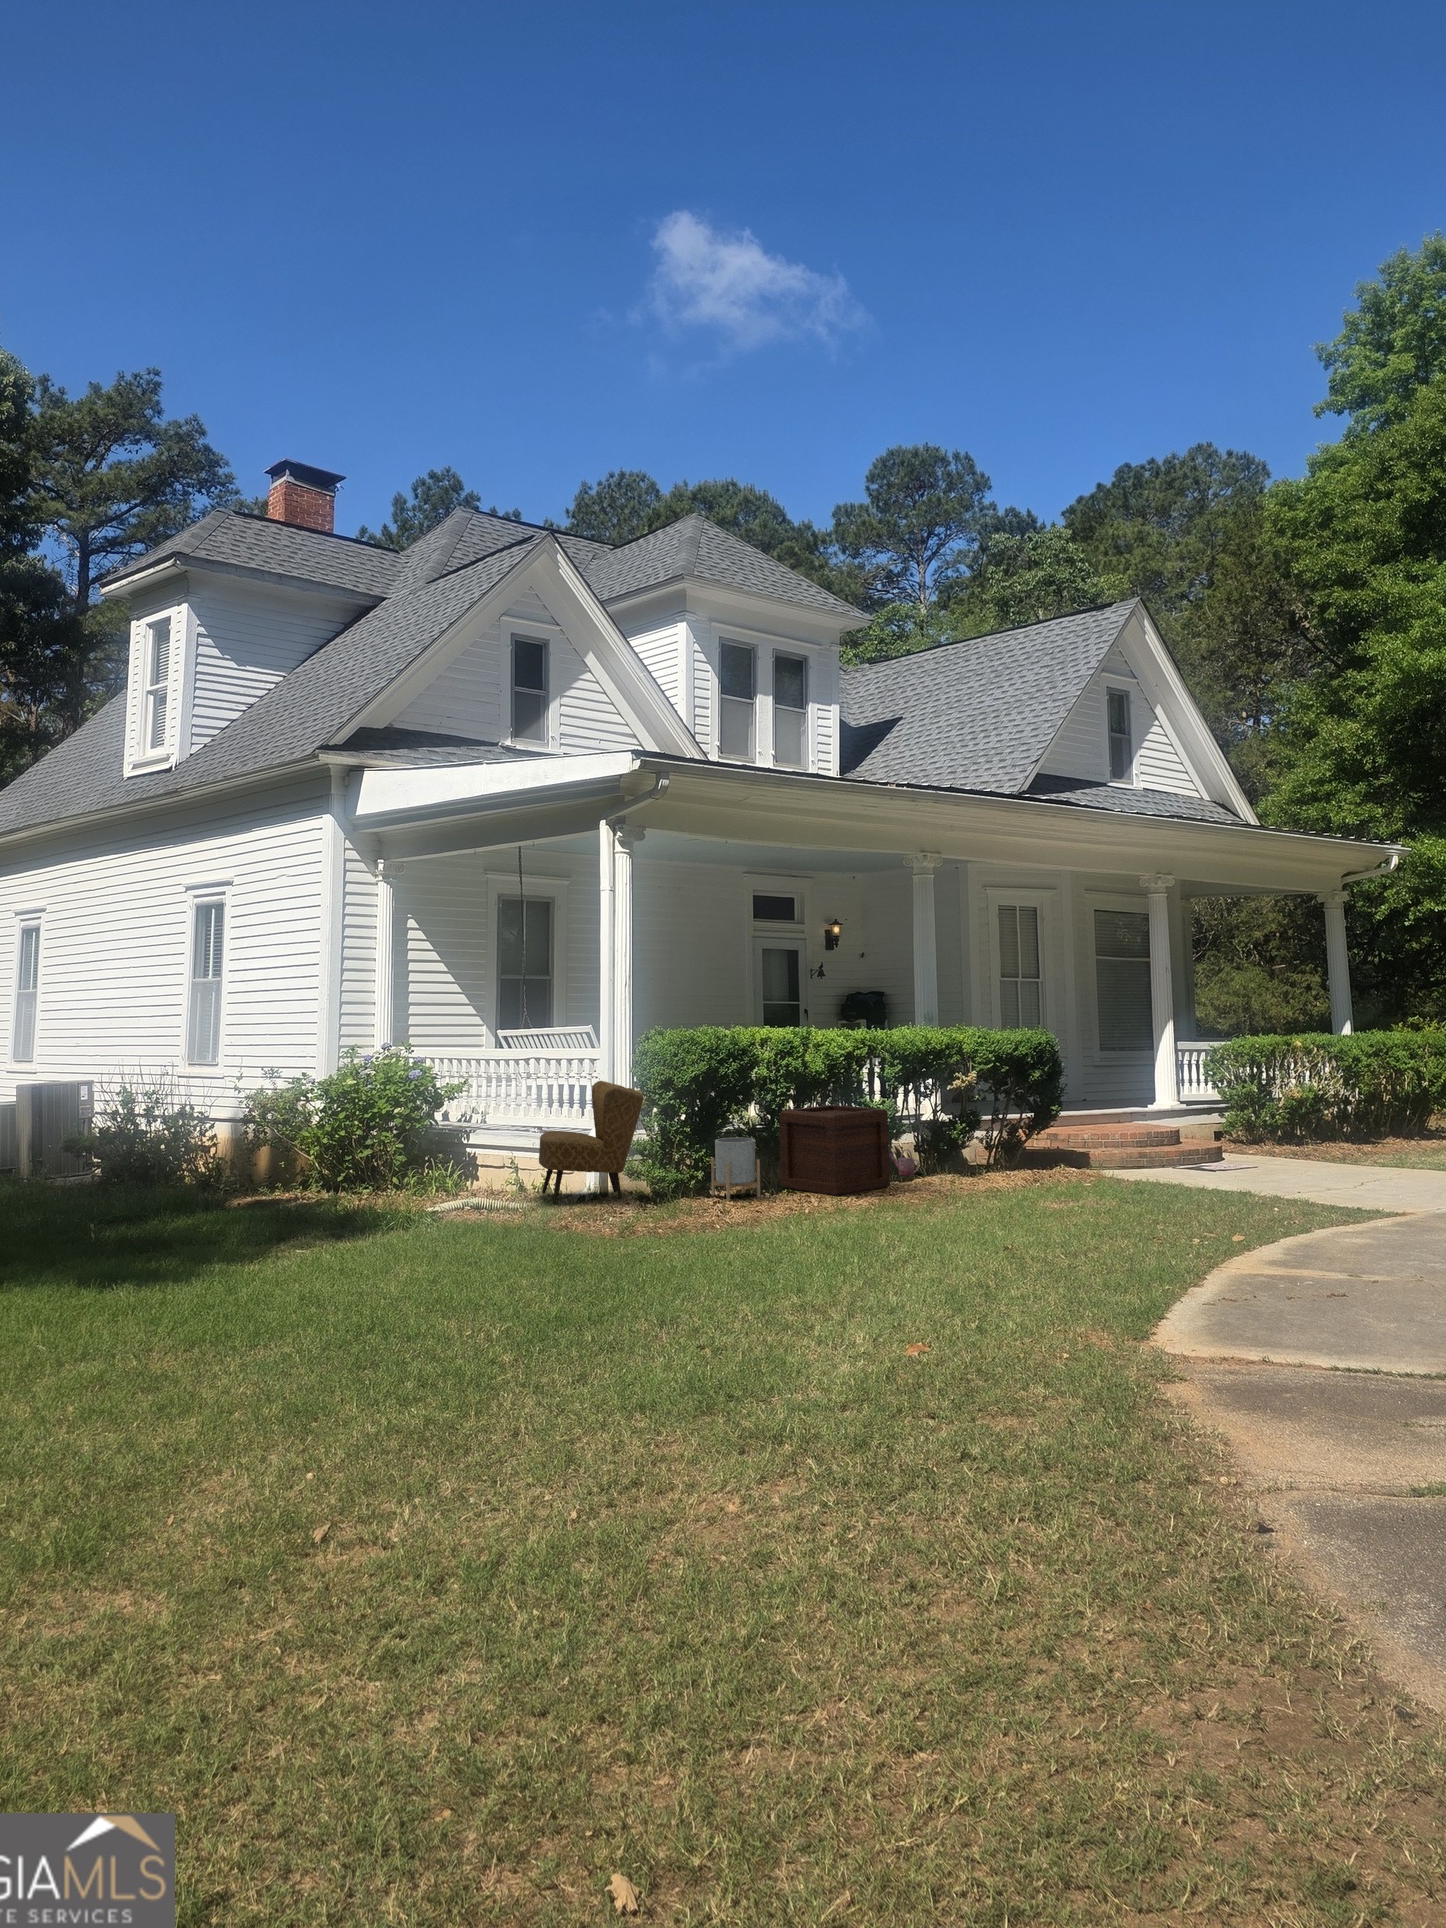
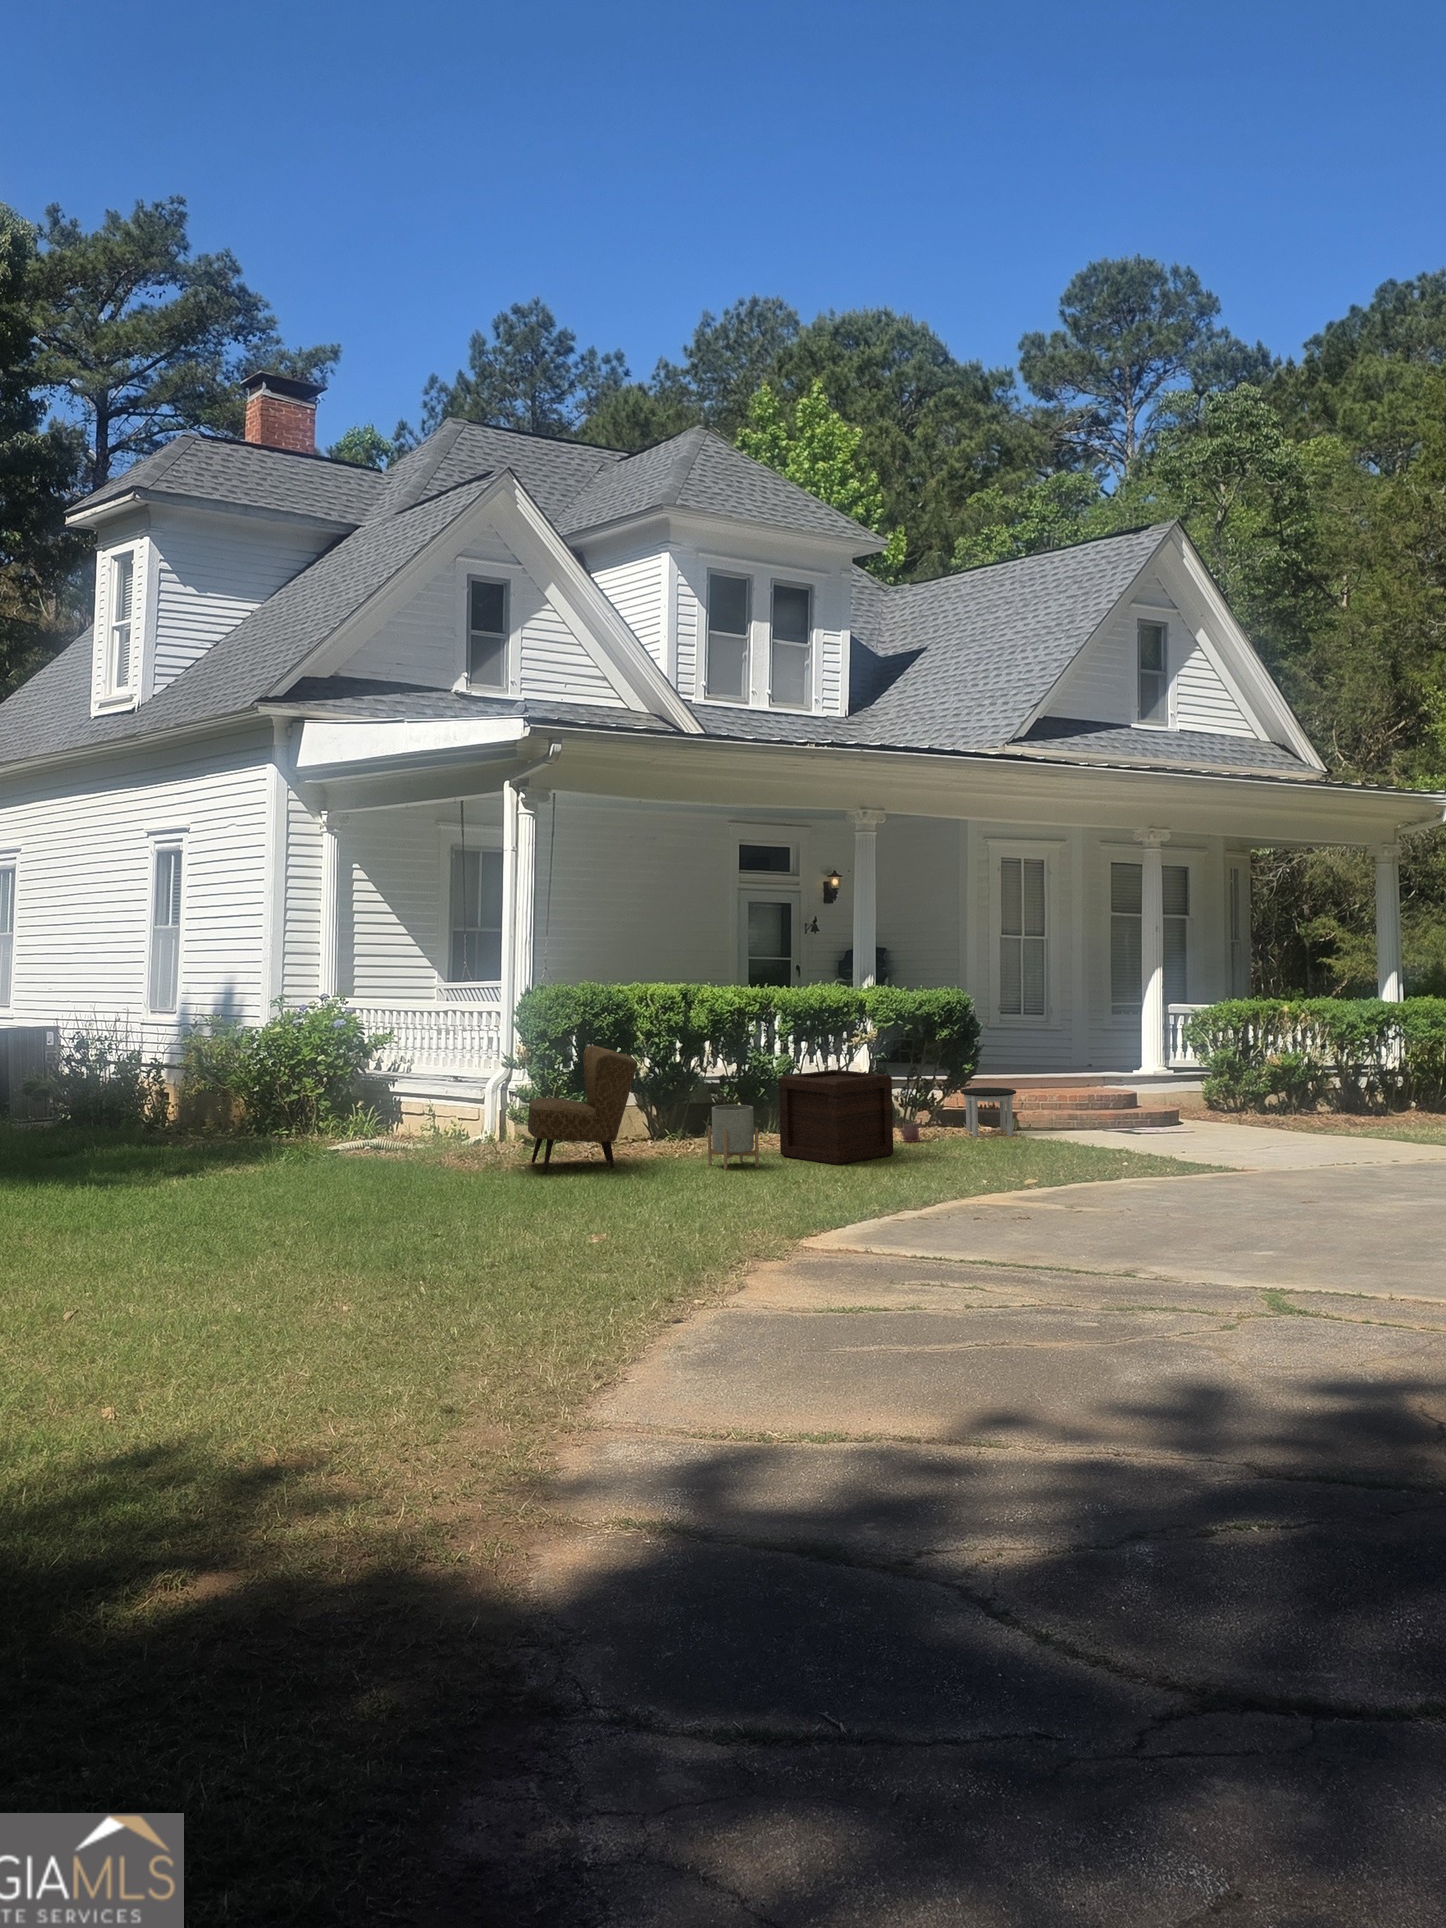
round table: none [953,1123,1007,1171] -> present [960,1087,1016,1137]

